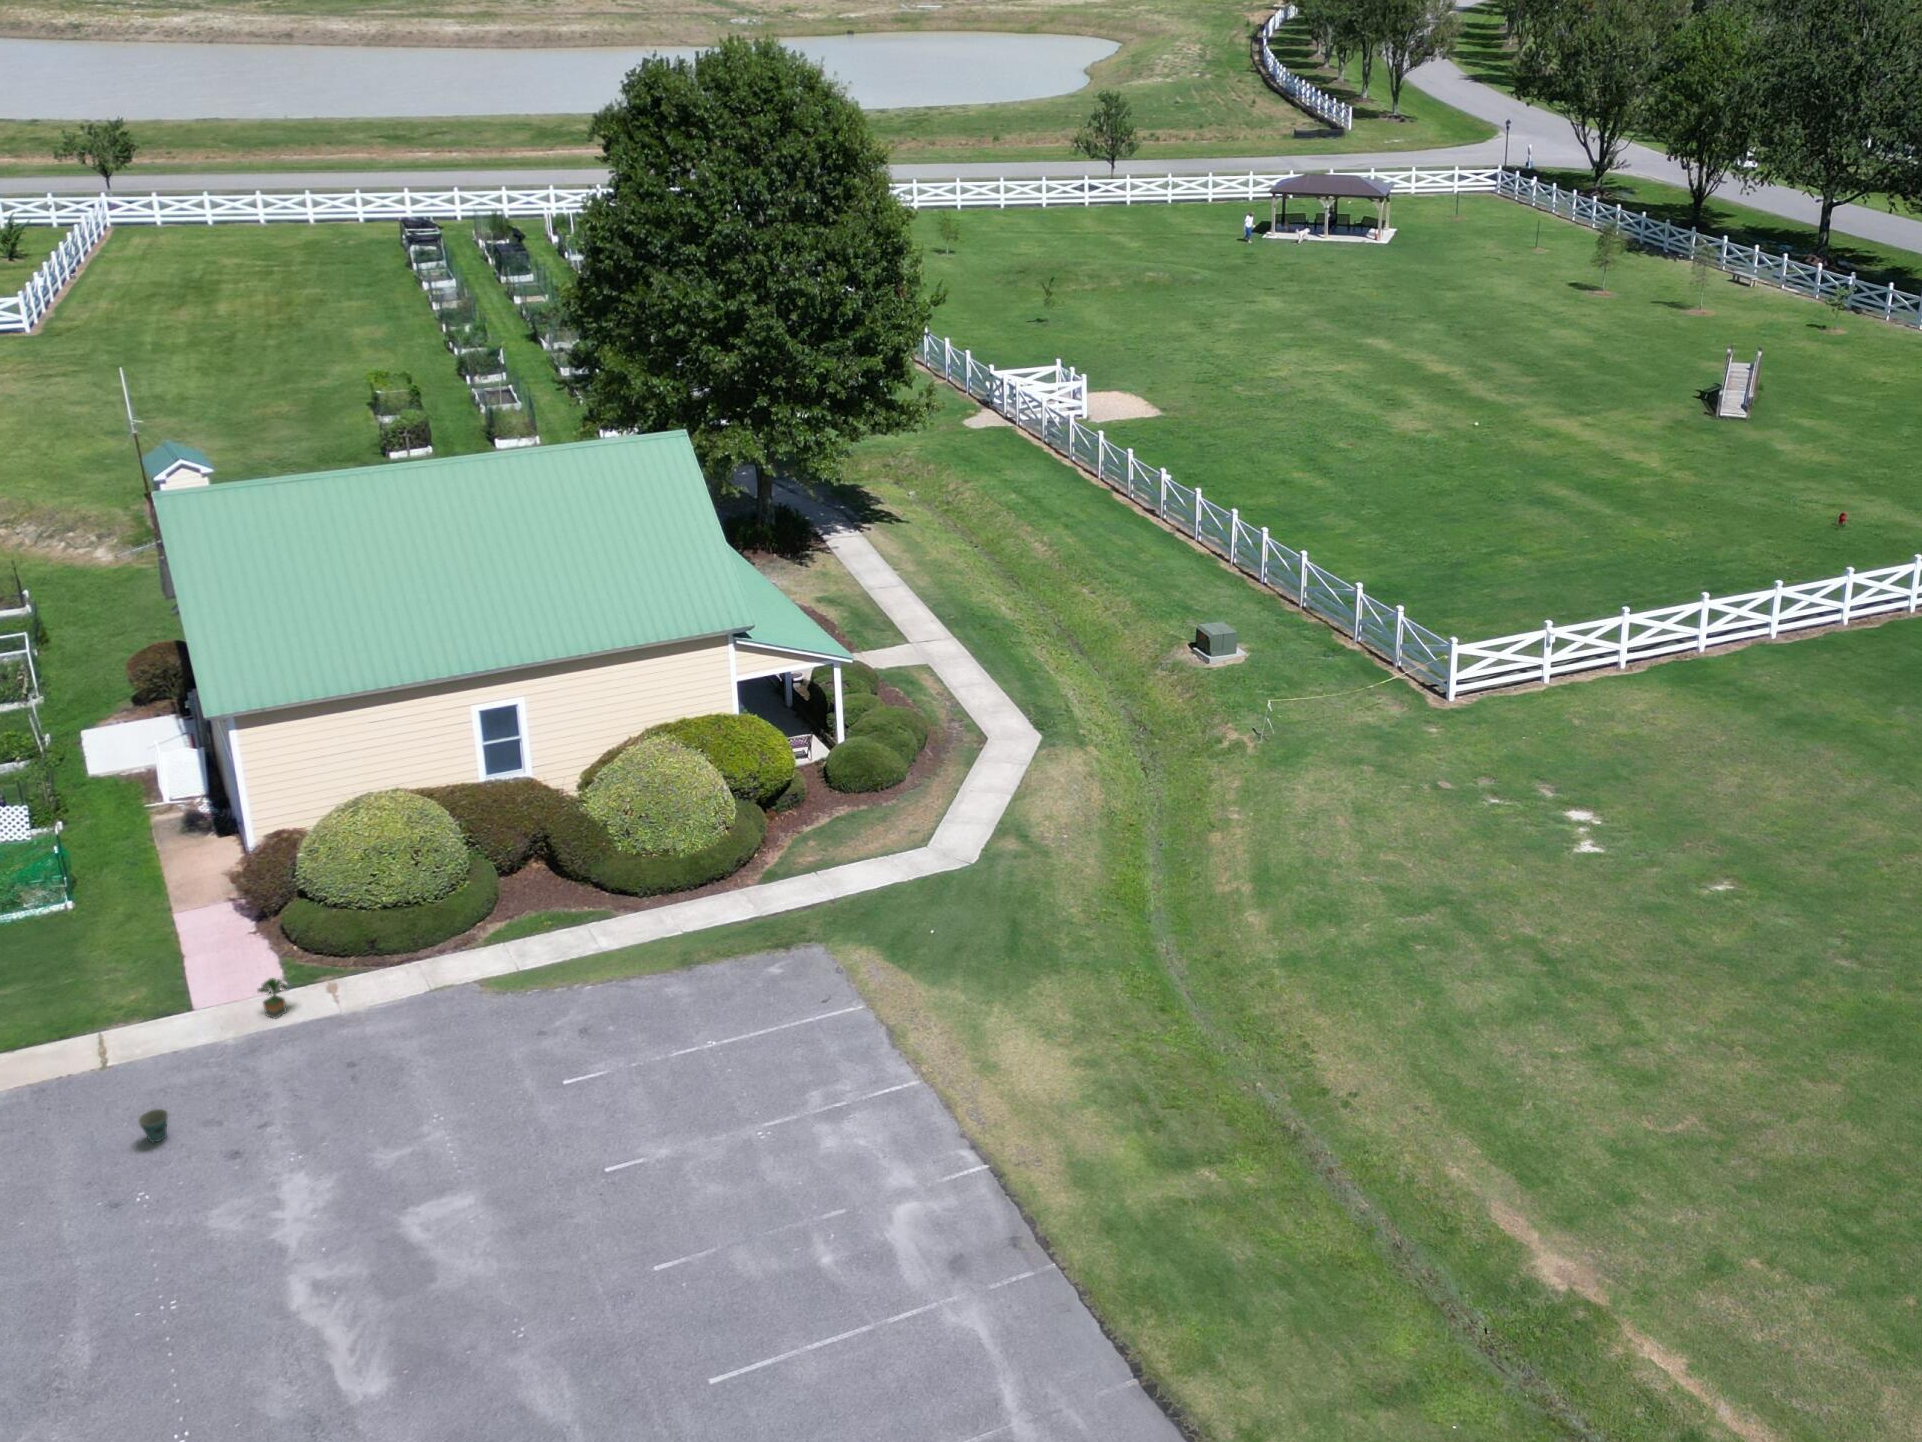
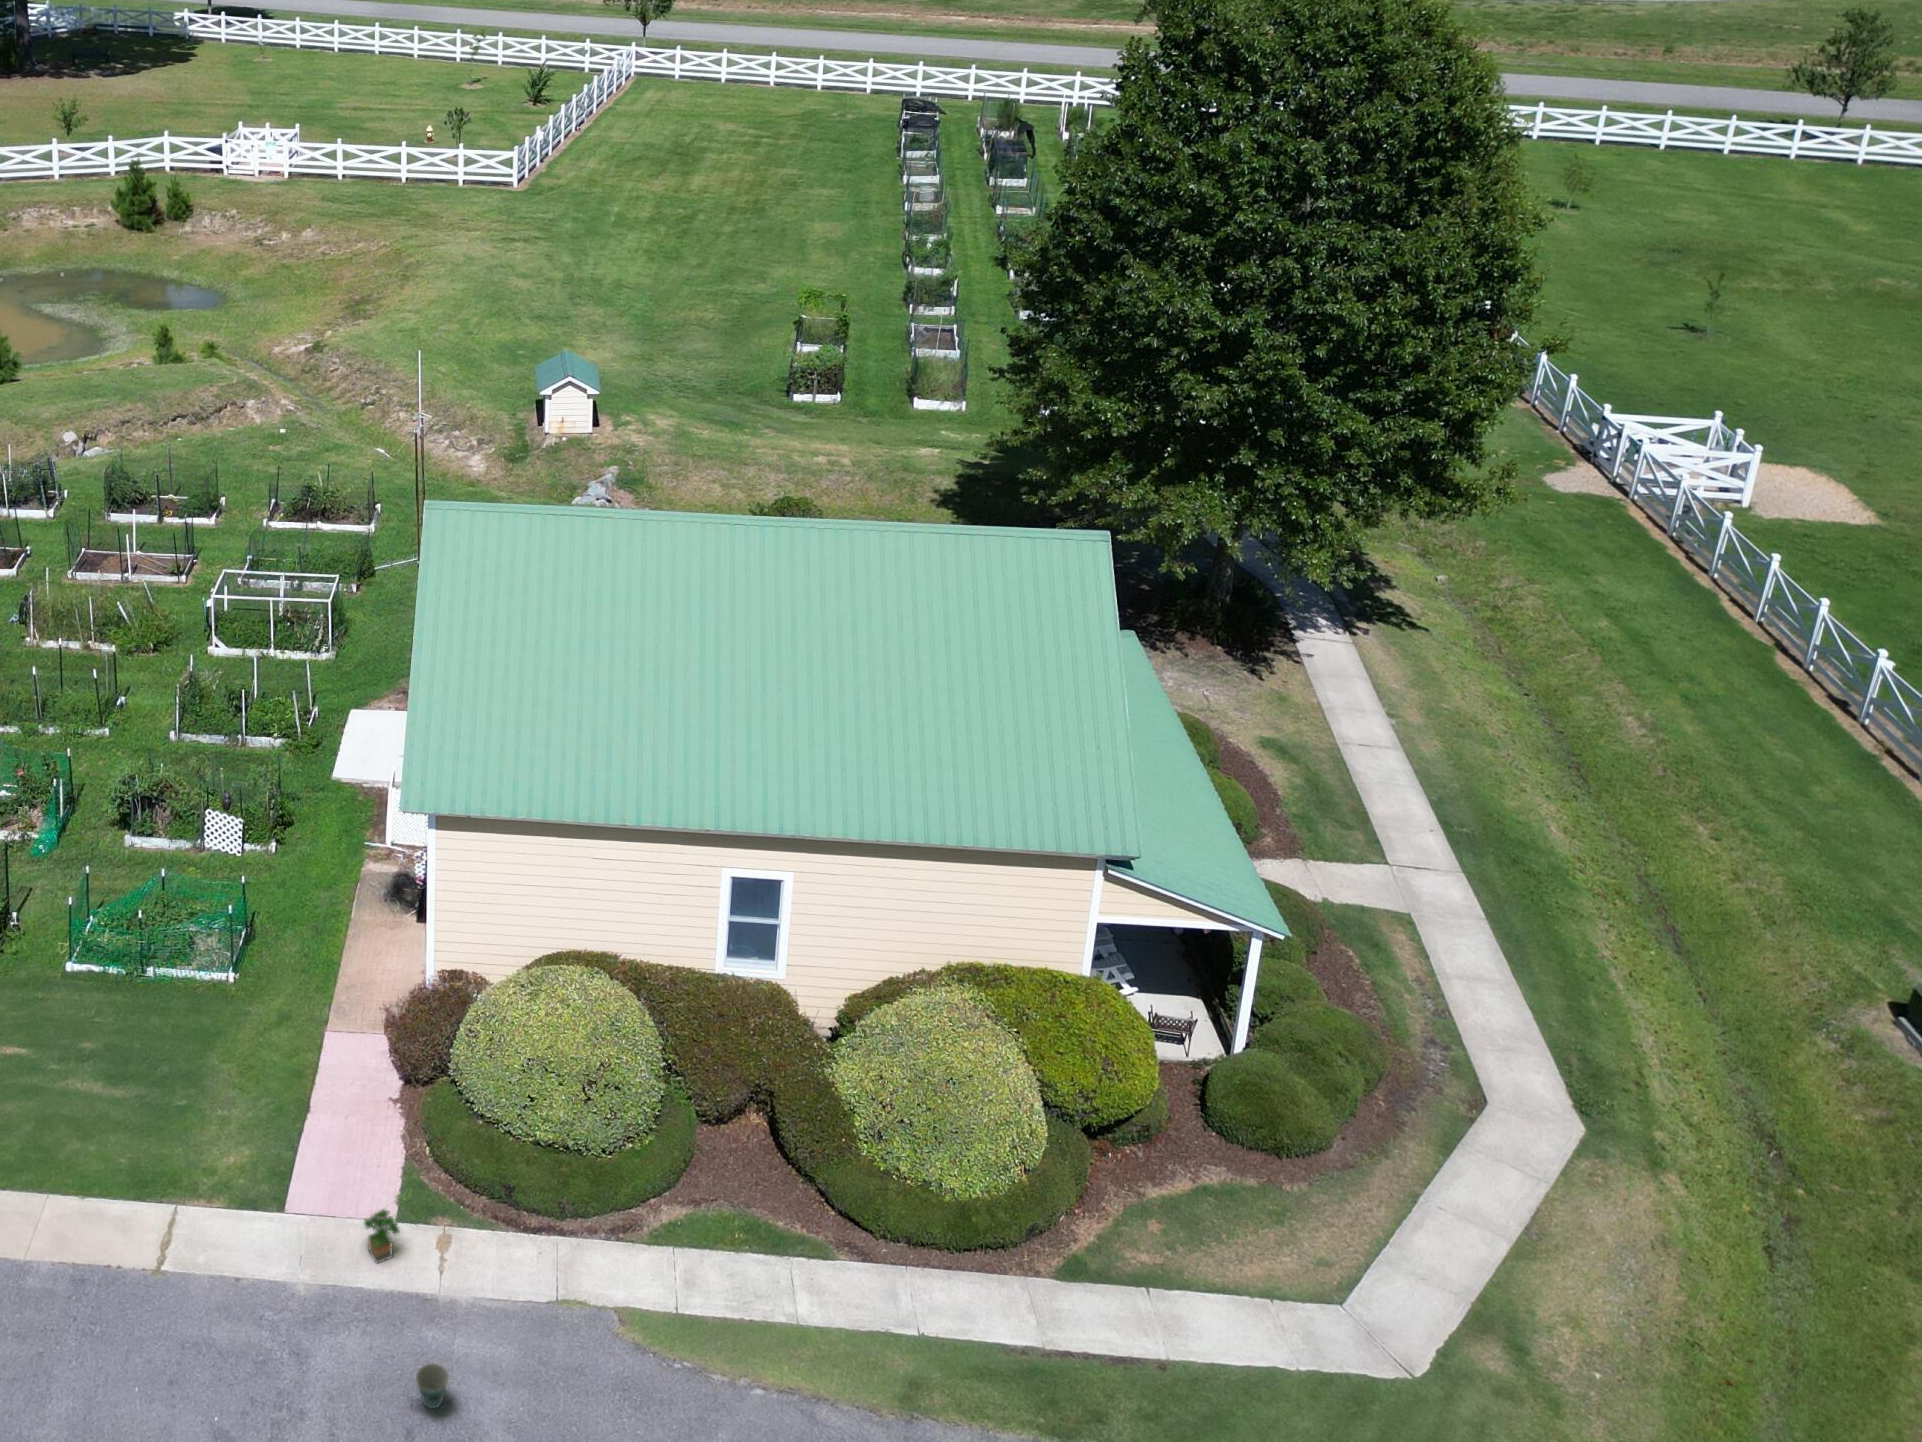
bucket: present [138,1109,168,1142] -> present [416,1363,449,1408]

